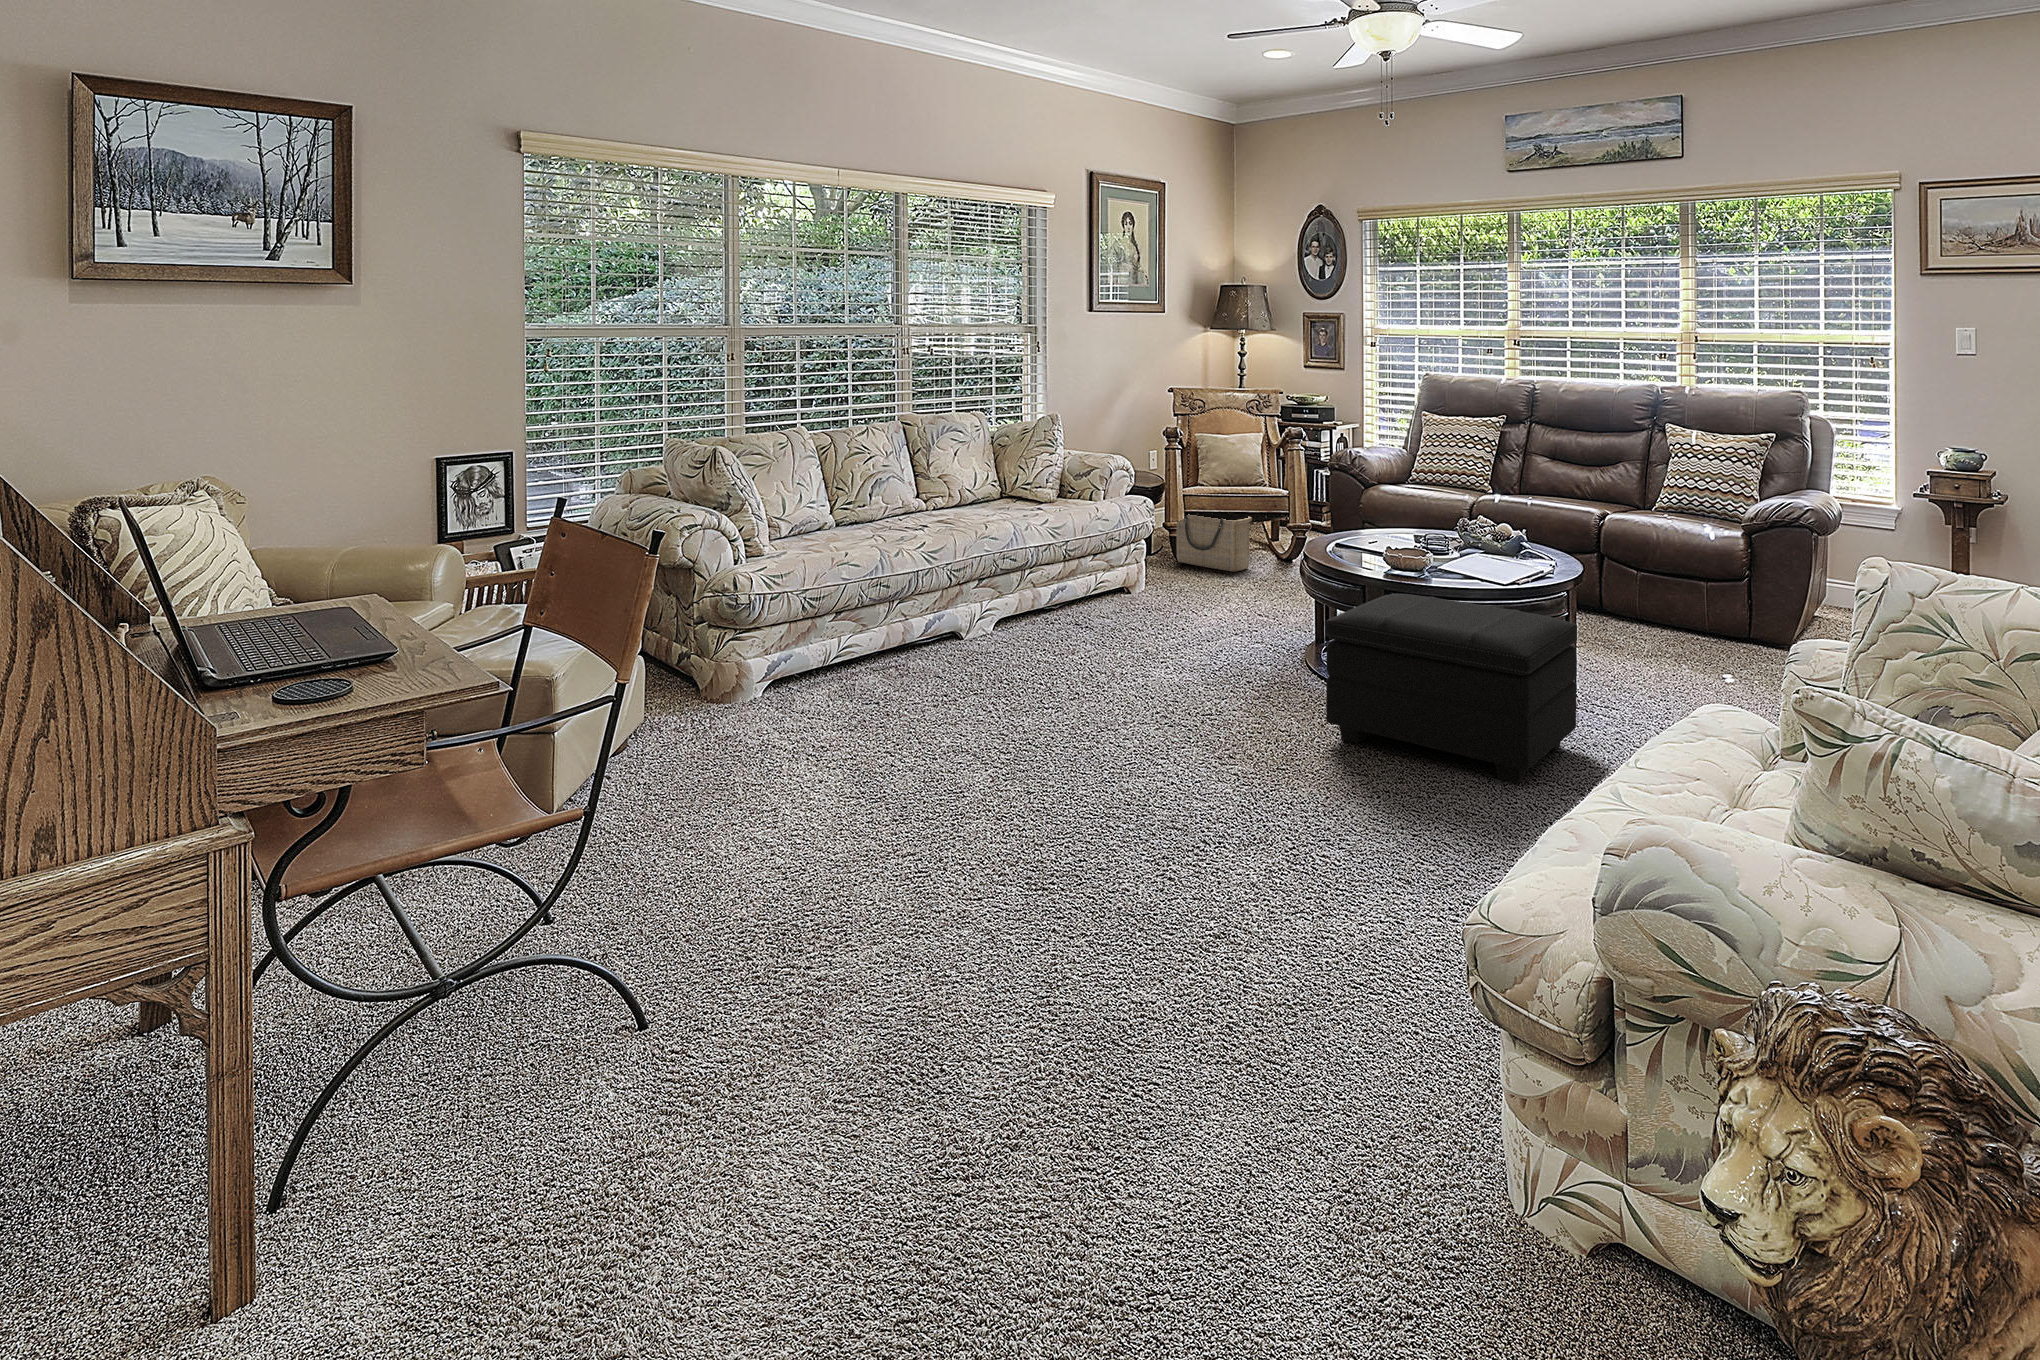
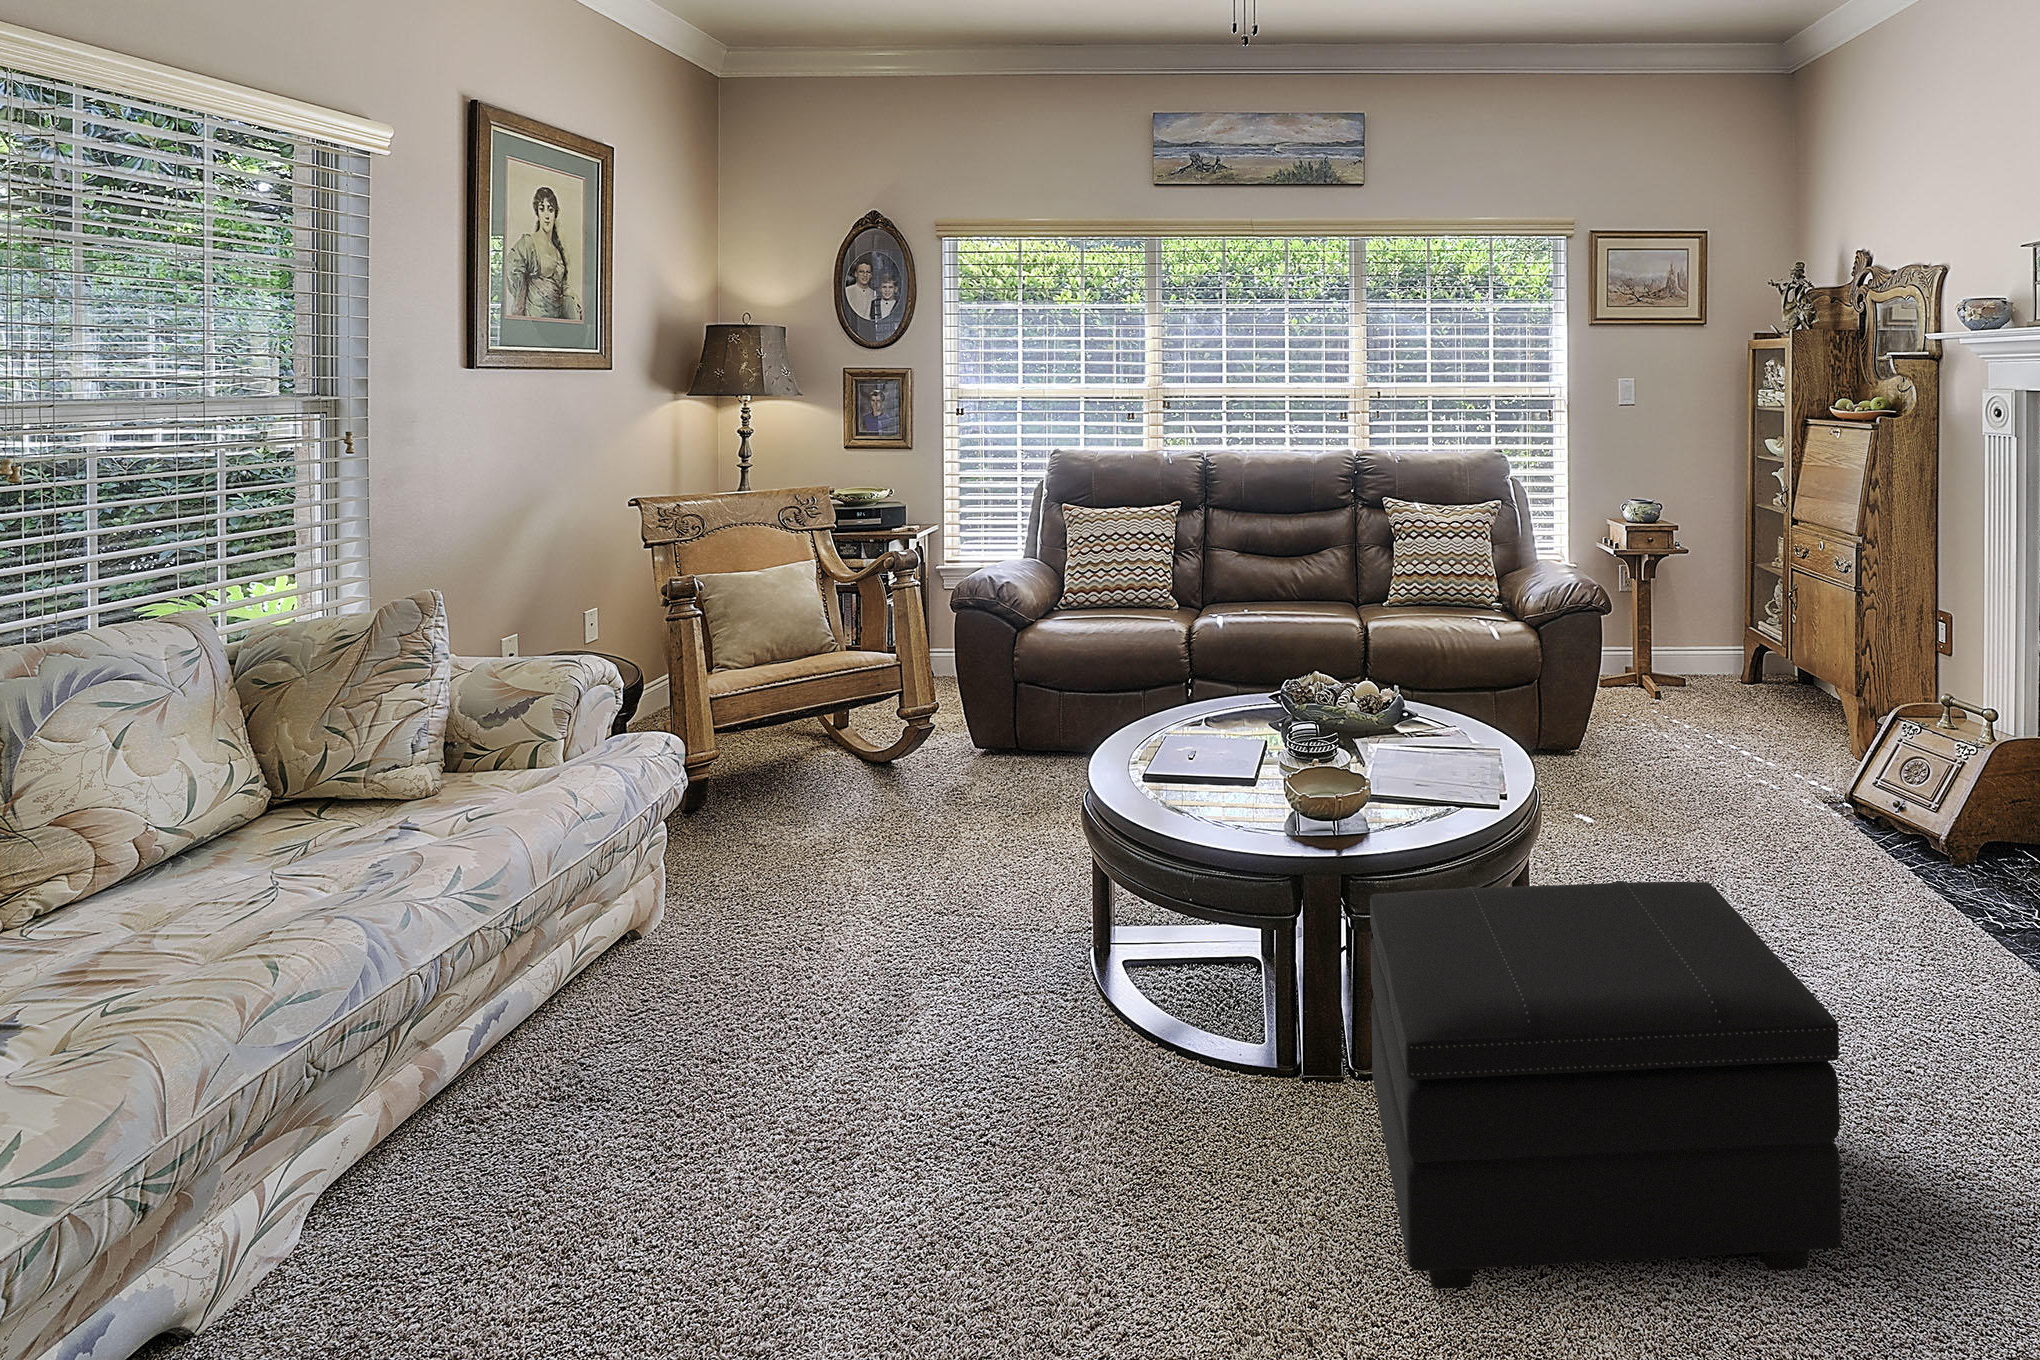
basket: present [1177,514,1252,572] -> none [672,708,829,814]

